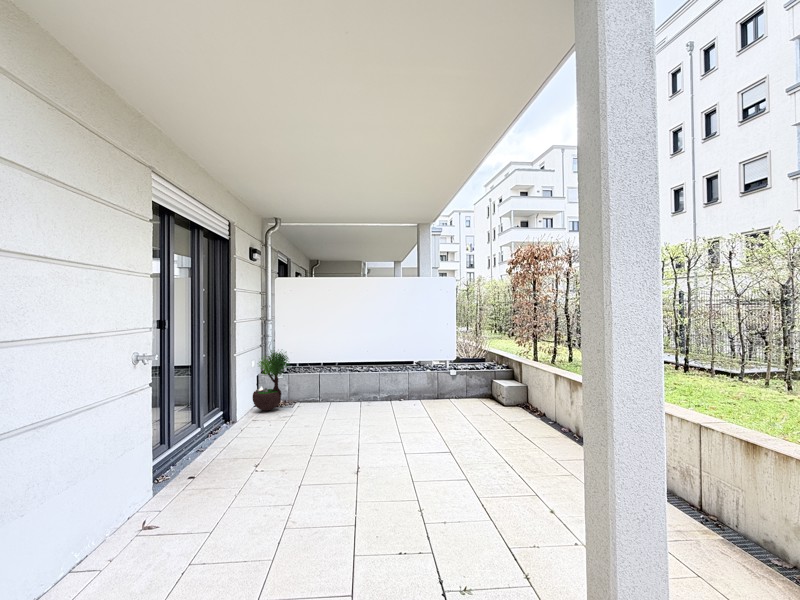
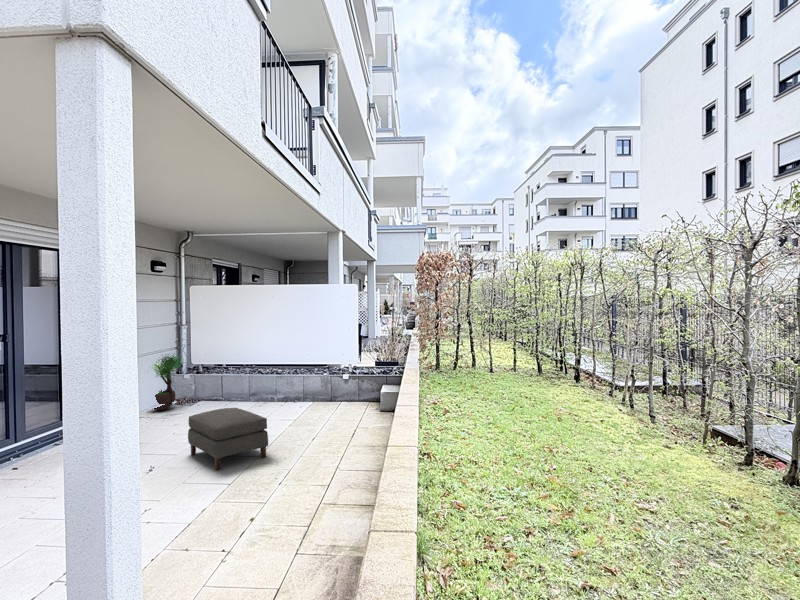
ottoman: none [386,402,476,464] -> present [188,408,268,470]

